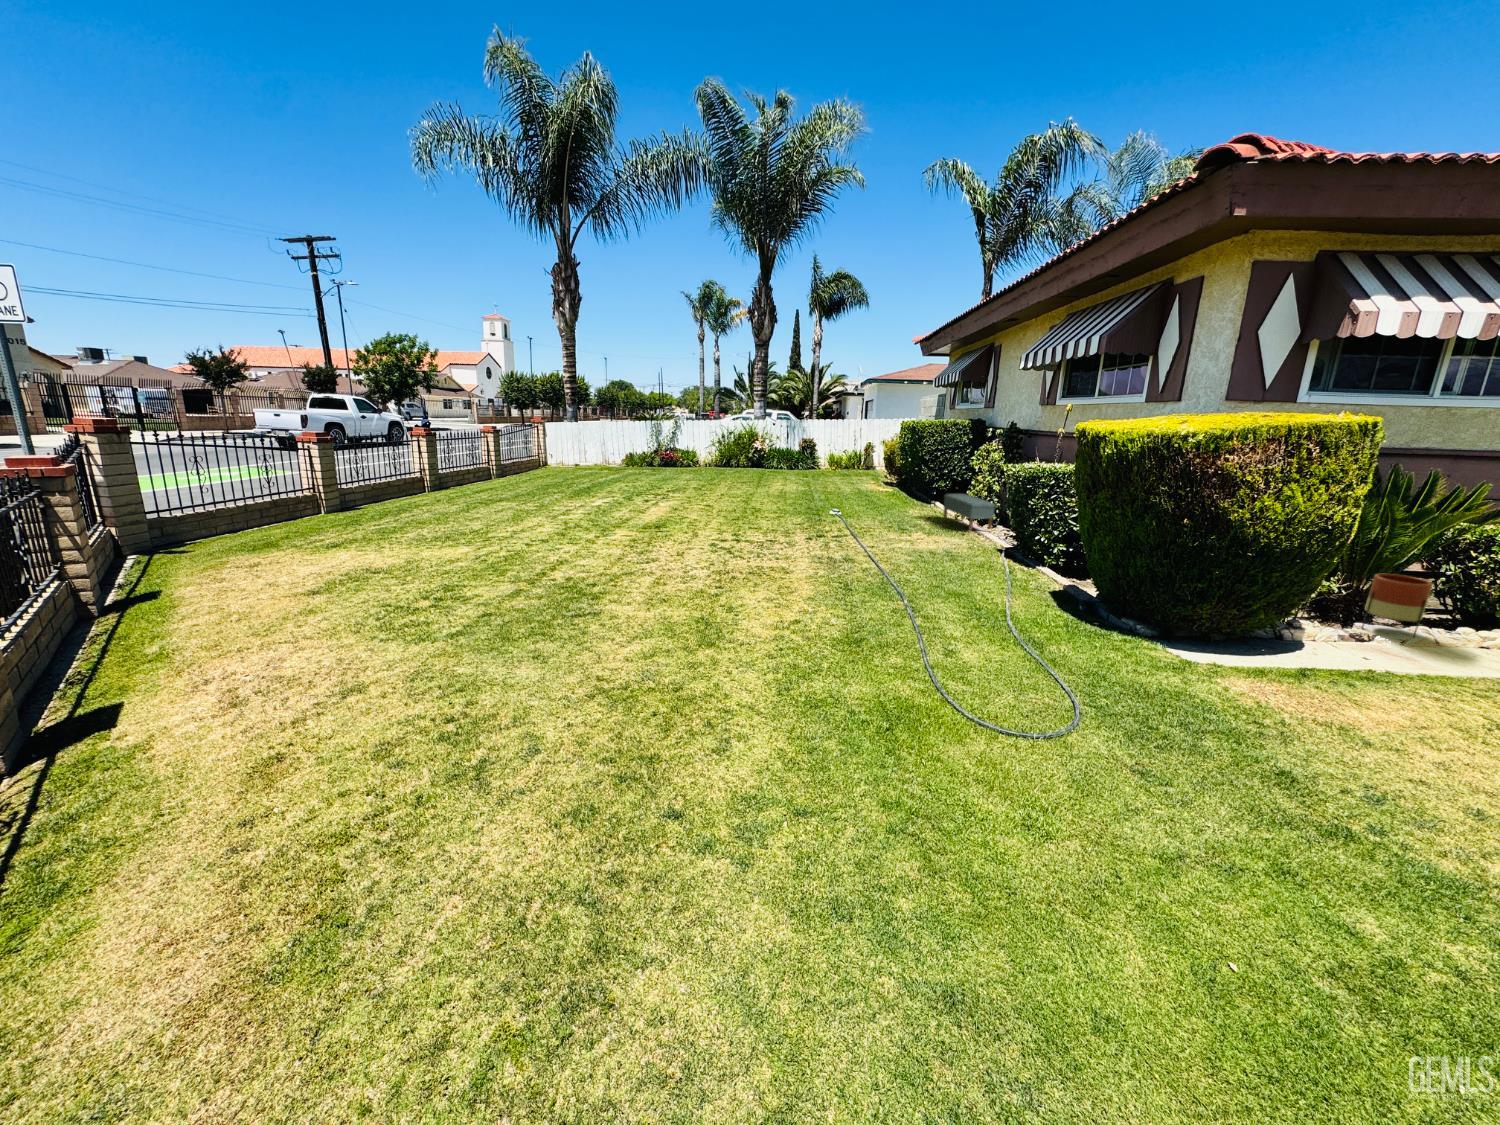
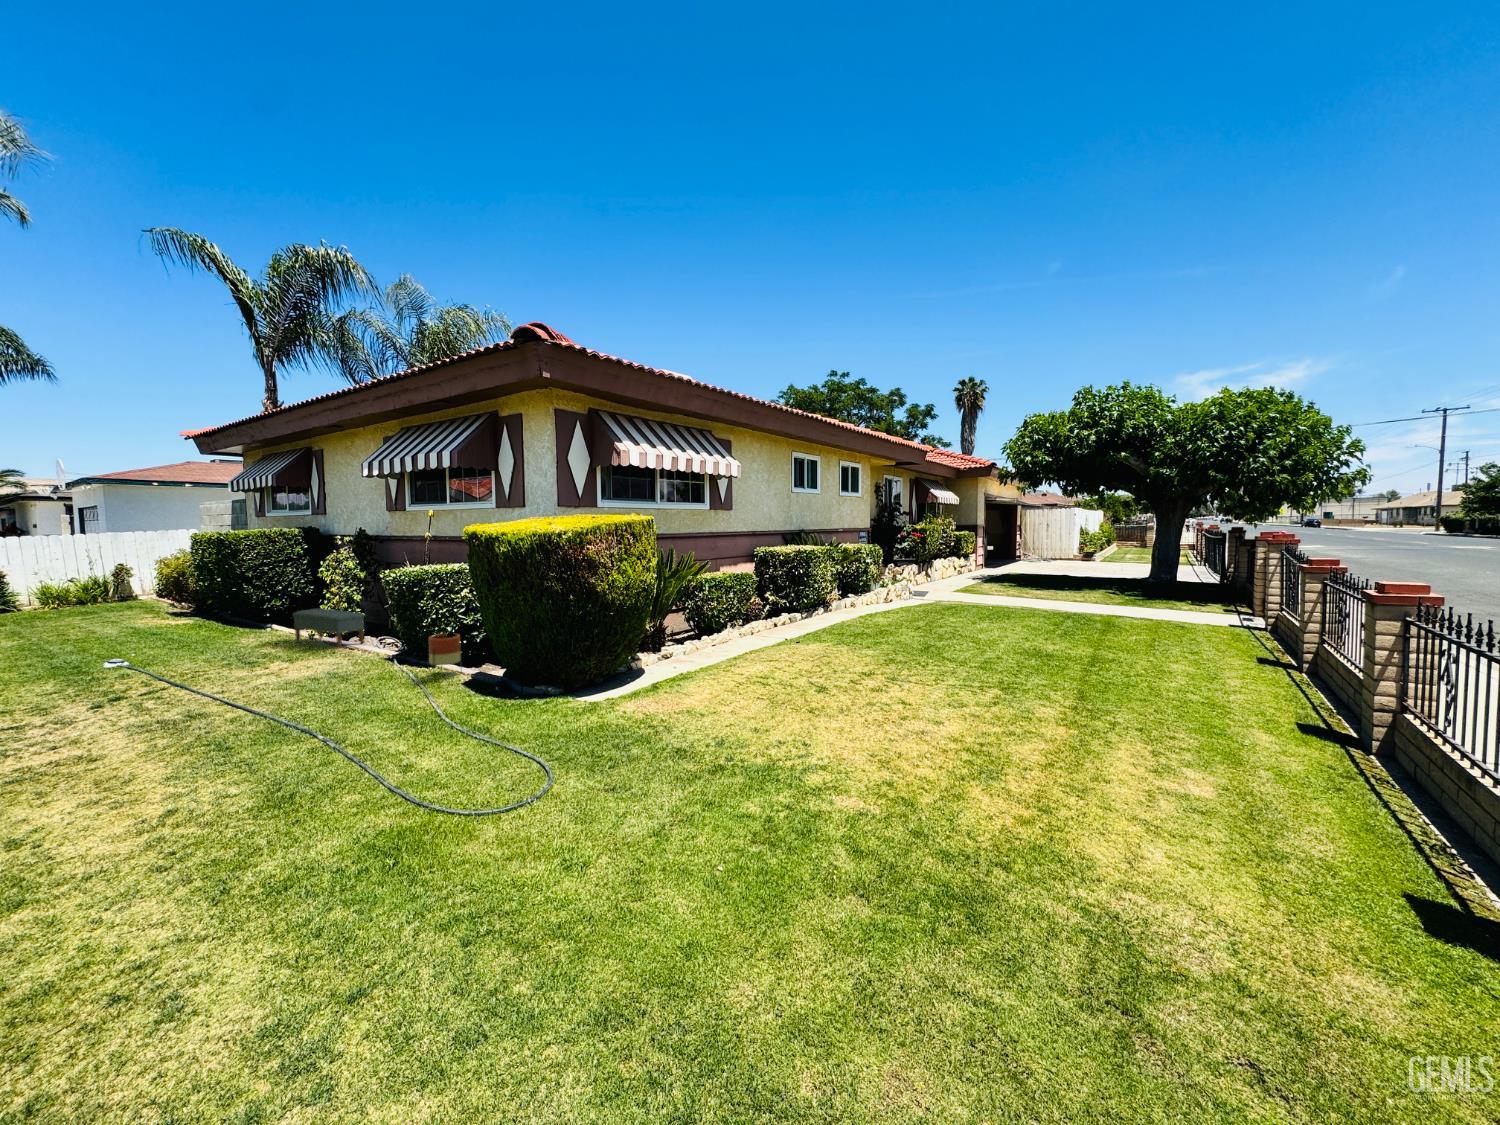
planter: present [1362,574,1433,637] -> present [429,634,462,666]

